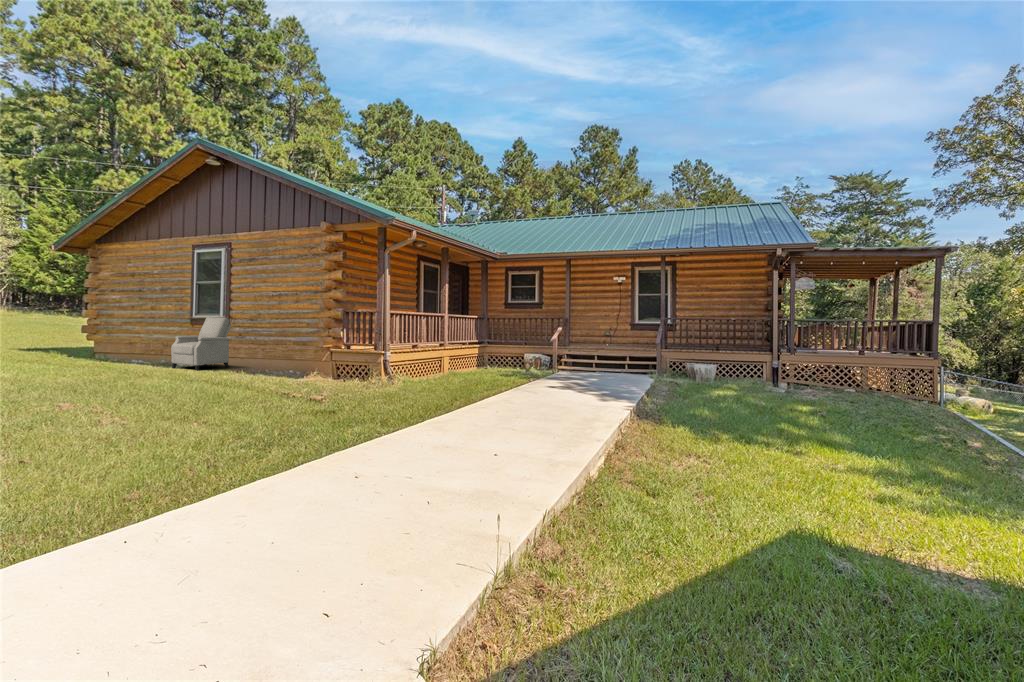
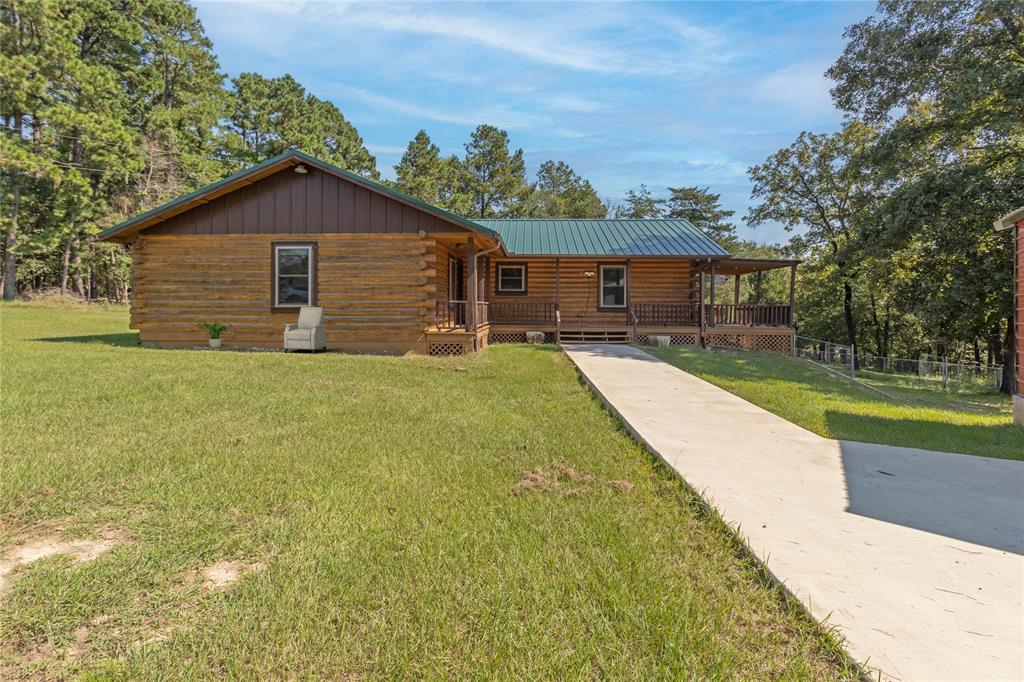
potted plant: none [116,332,157,359] -> present [197,322,232,347]

